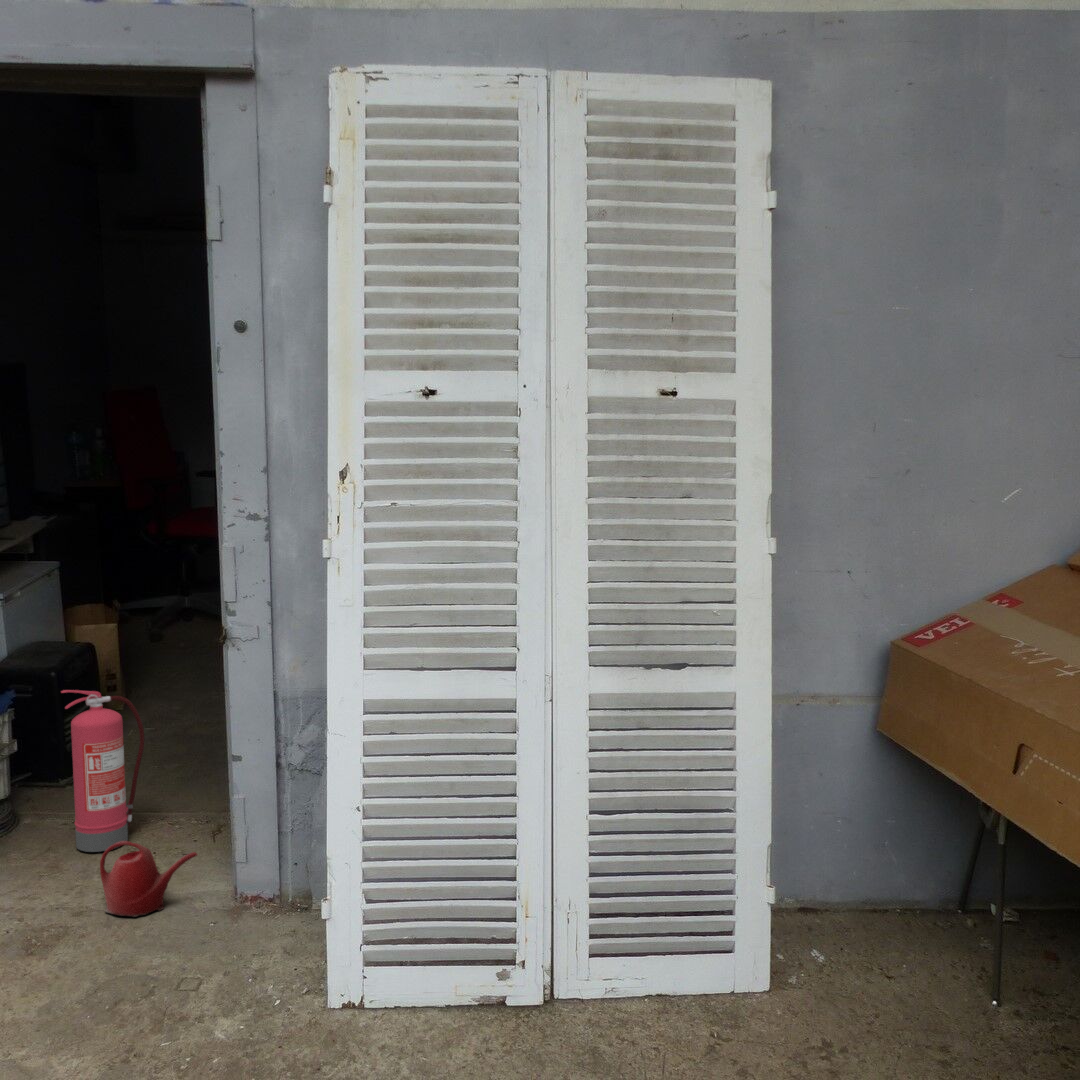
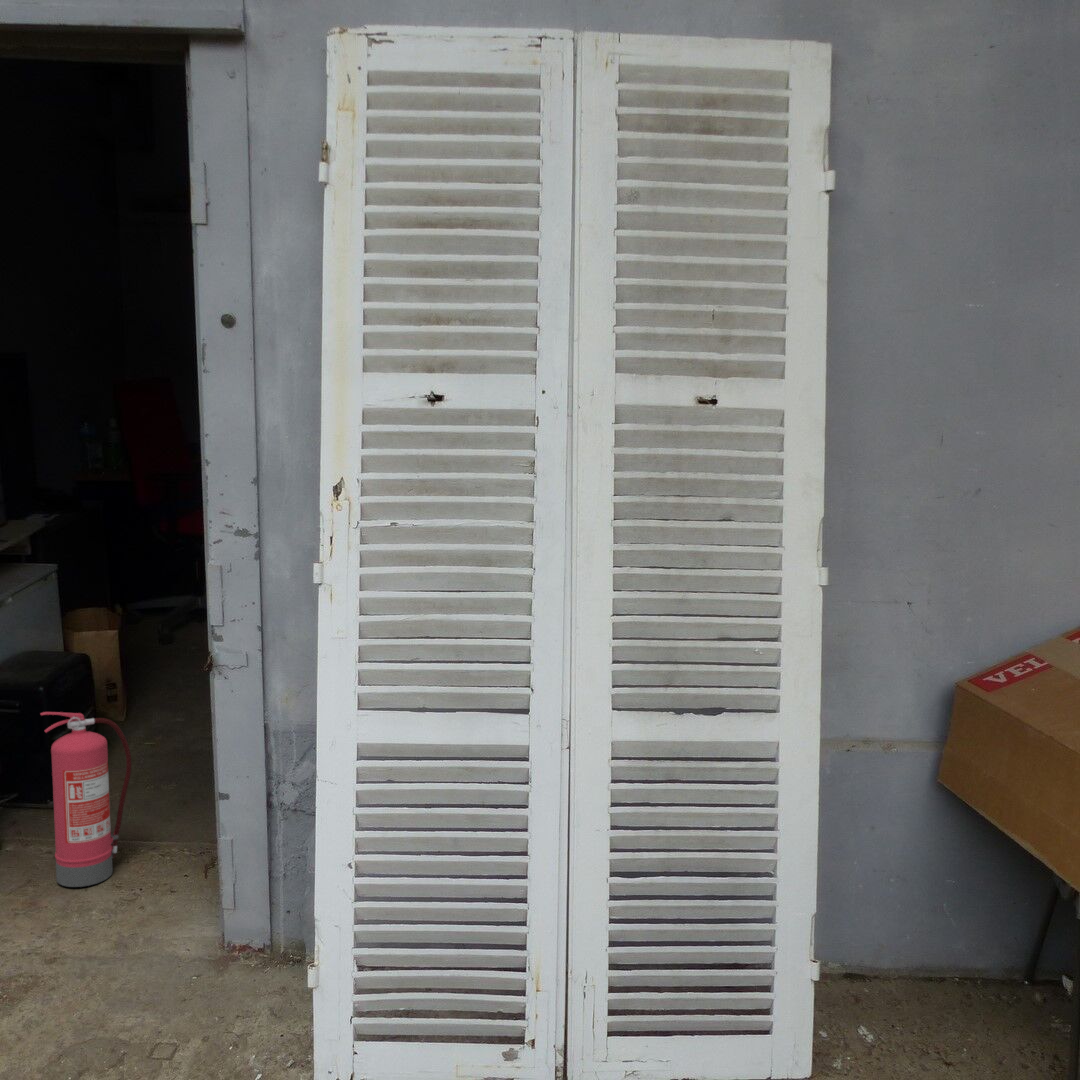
watering can: present [100,841,197,917] -> none [75,883,181,967]

